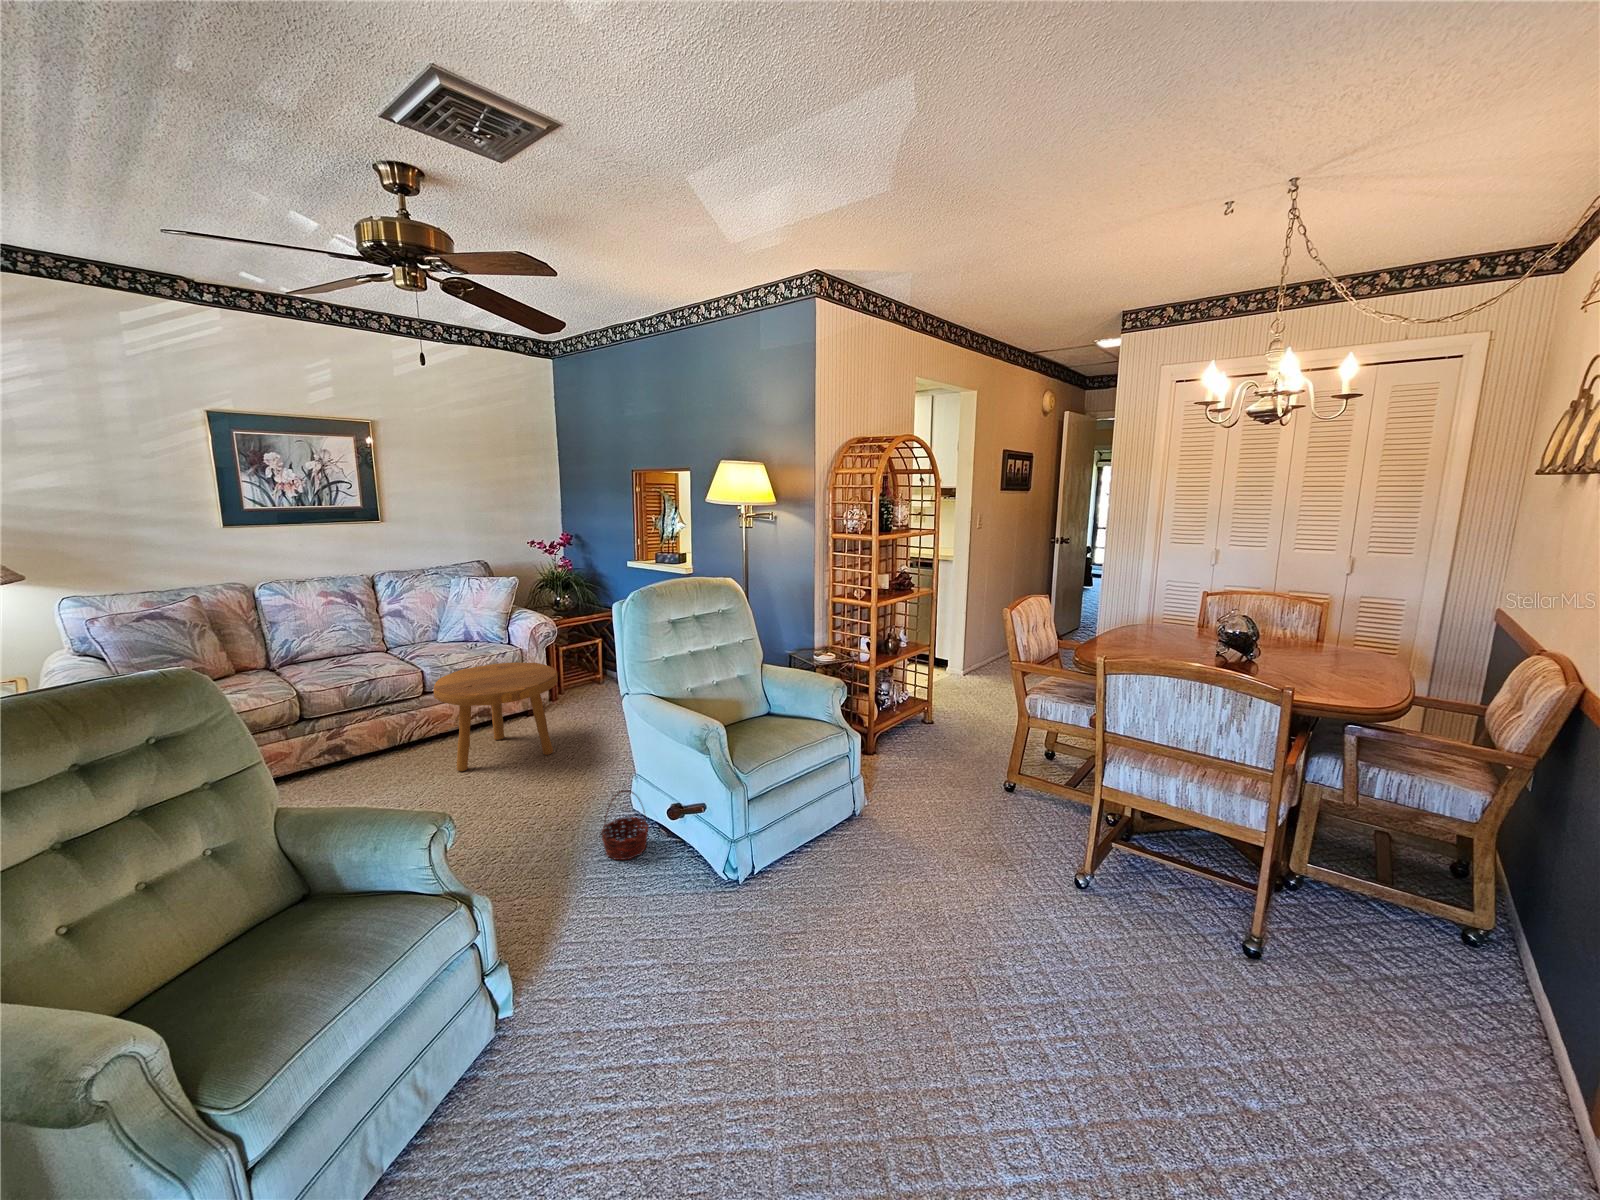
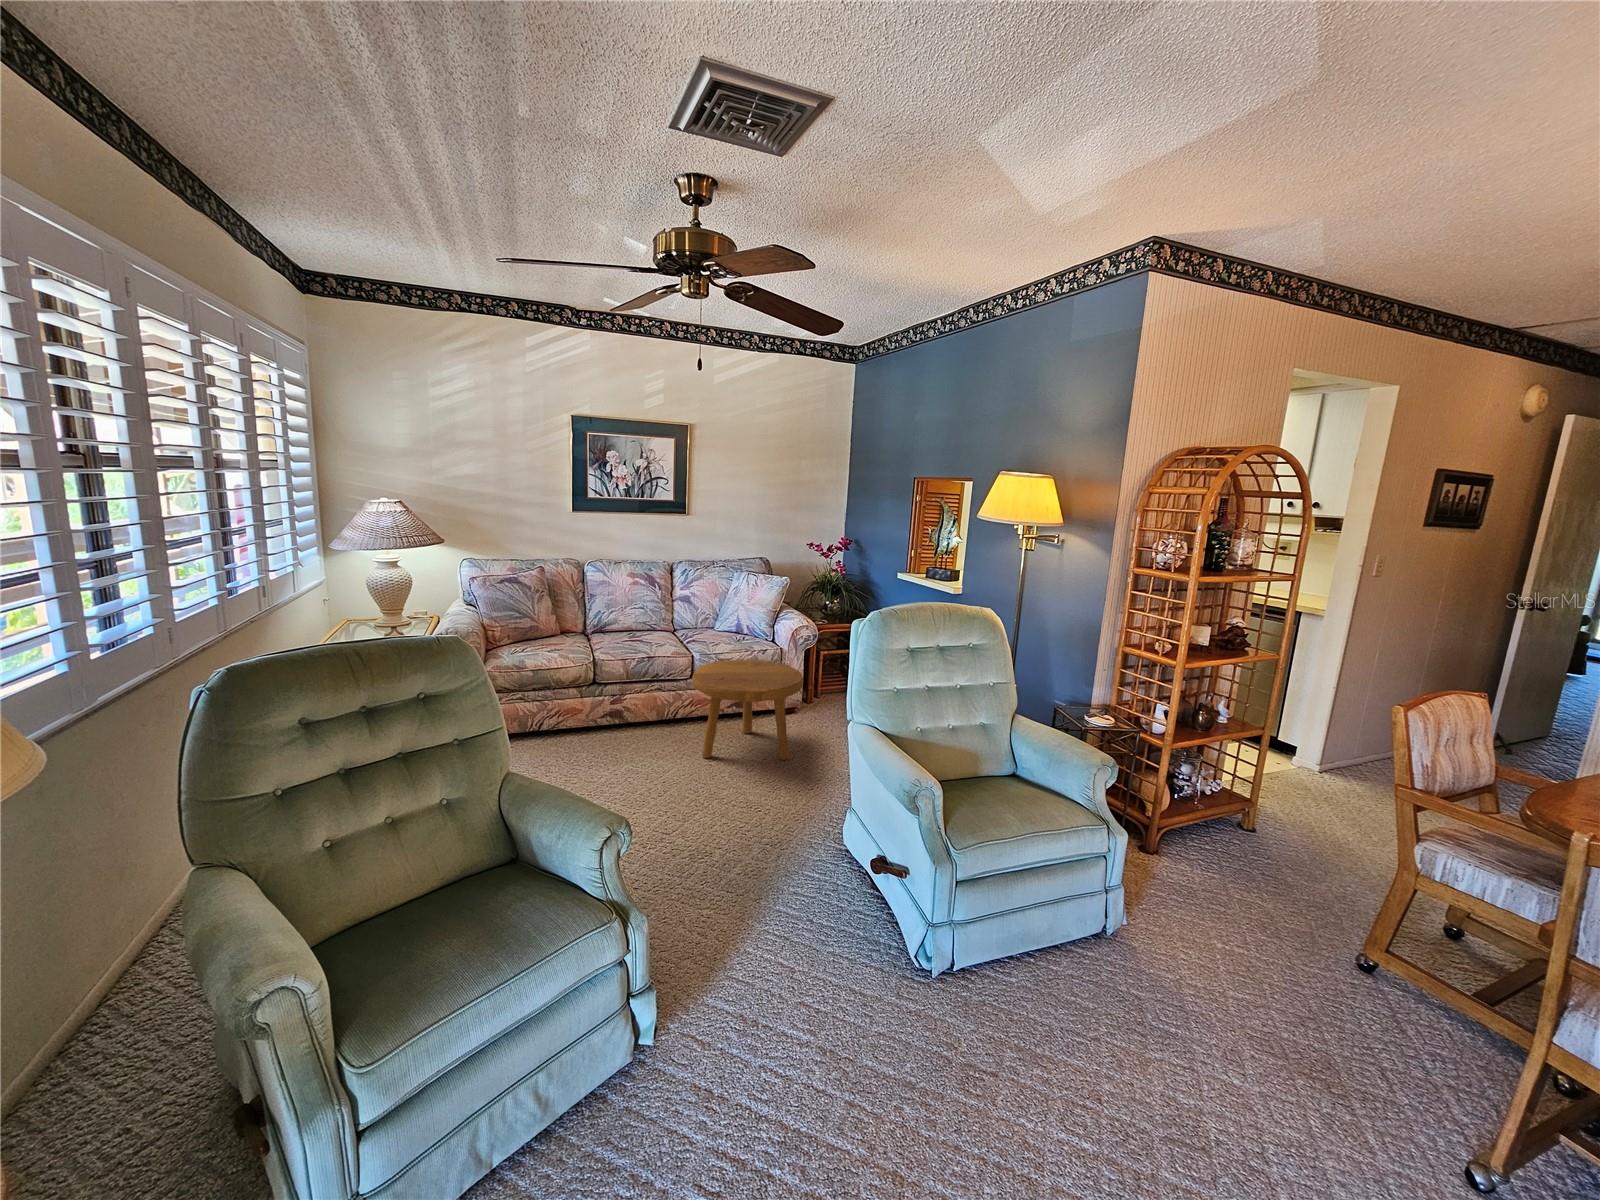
basket: present [601,790,649,860] -> none [799,825,851,902]

